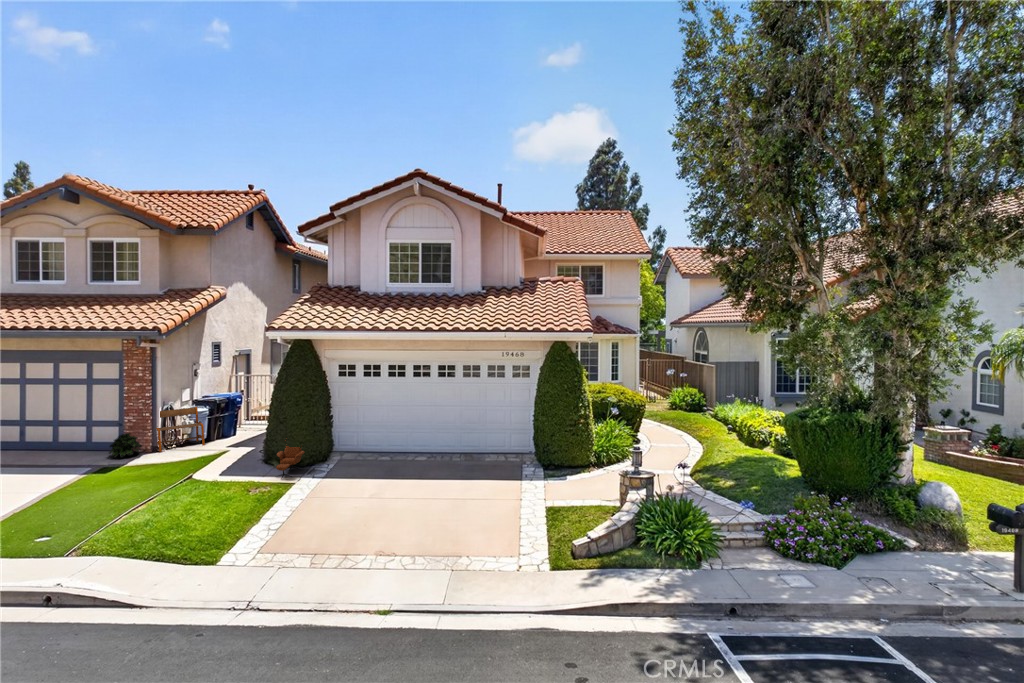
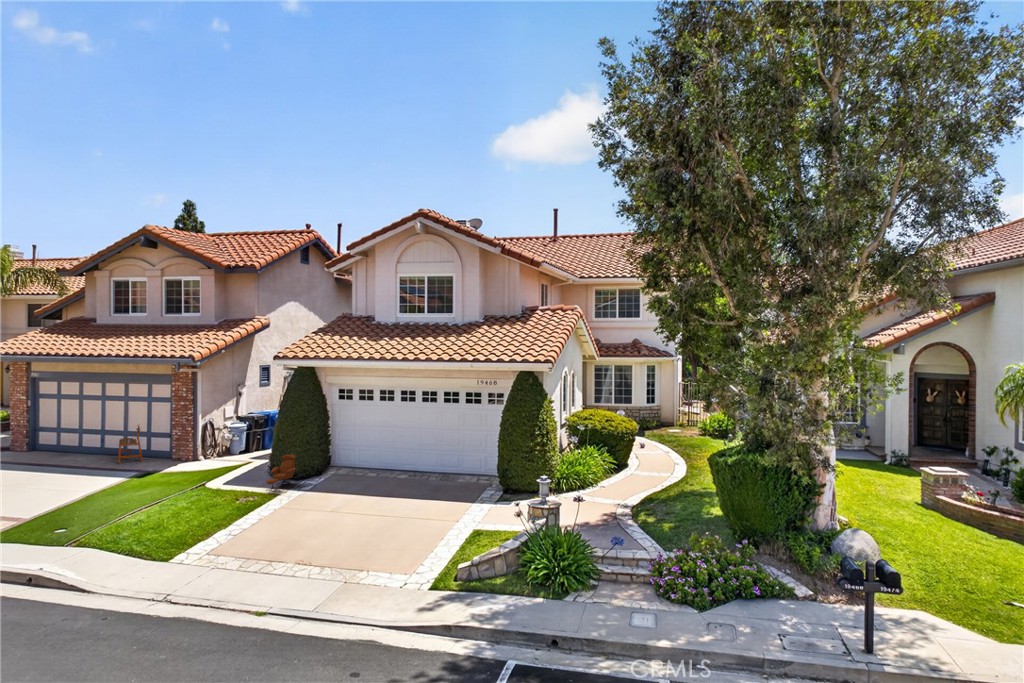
bench: present [156,407,205,452] -> present [118,425,143,463]
potted plant: present [109,433,142,458] -> none [156,444,185,466]

